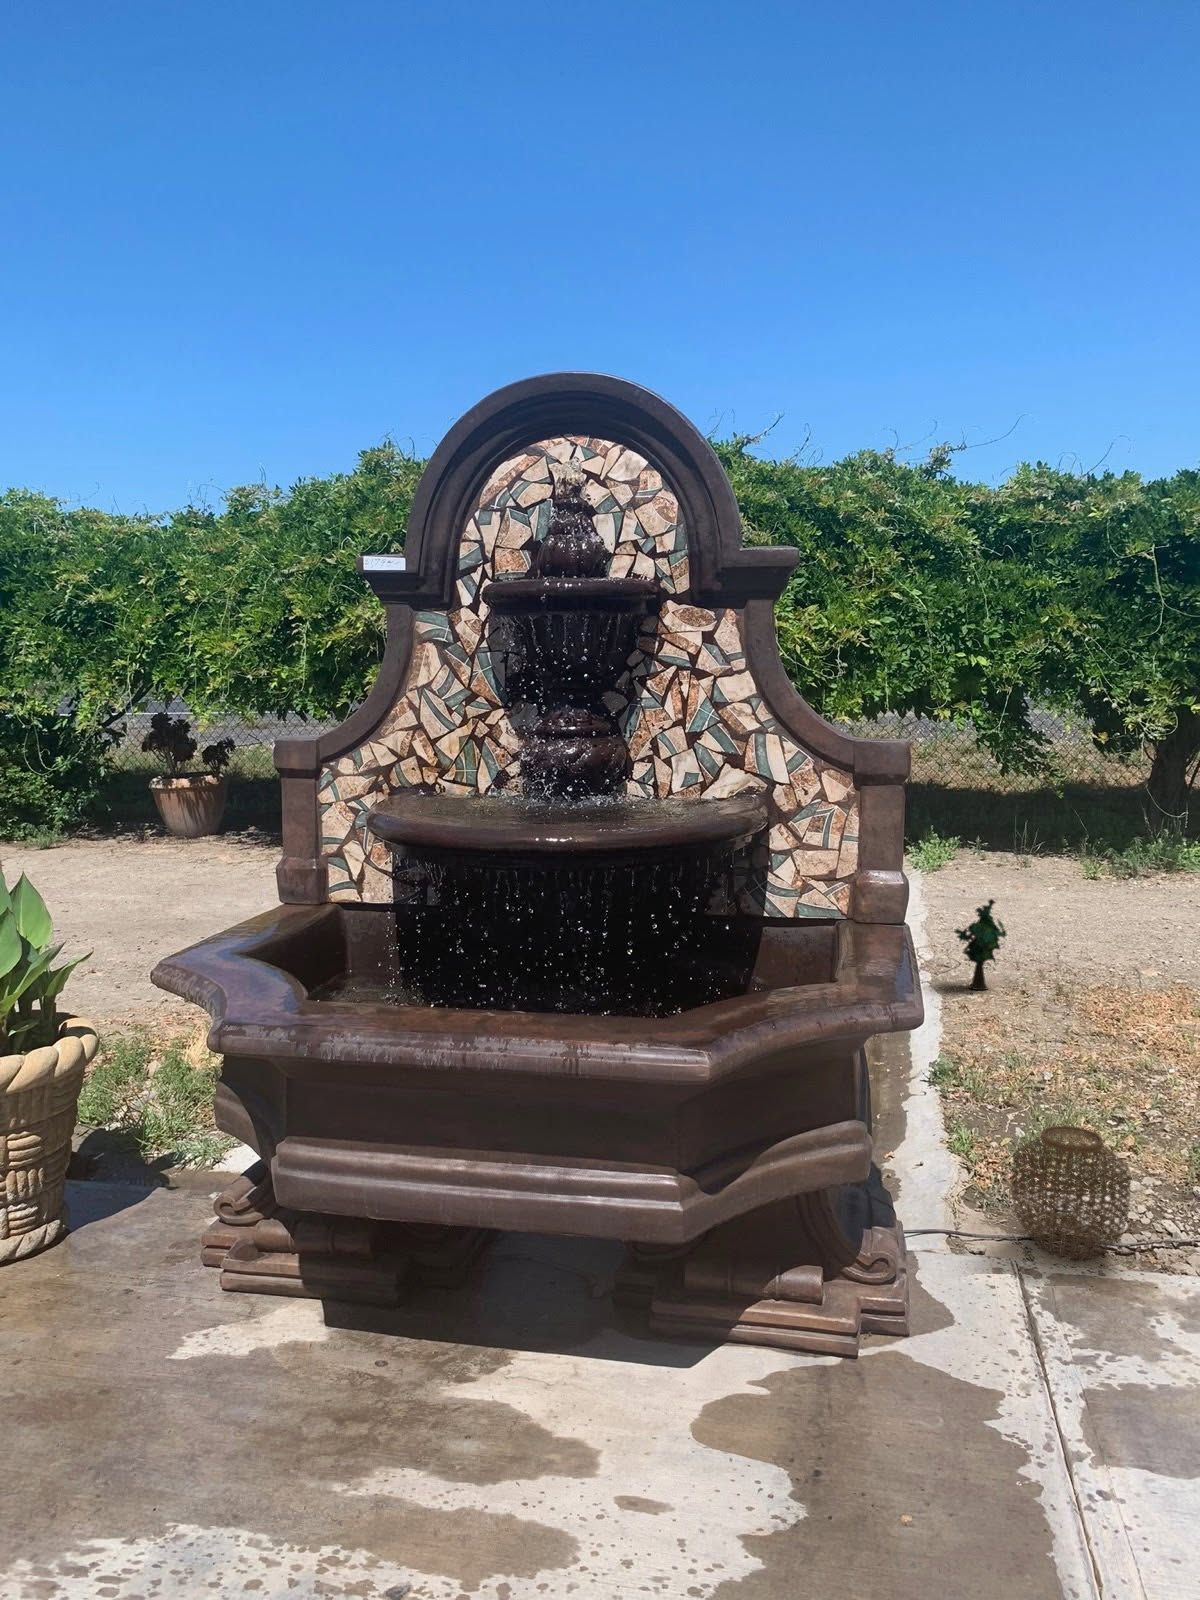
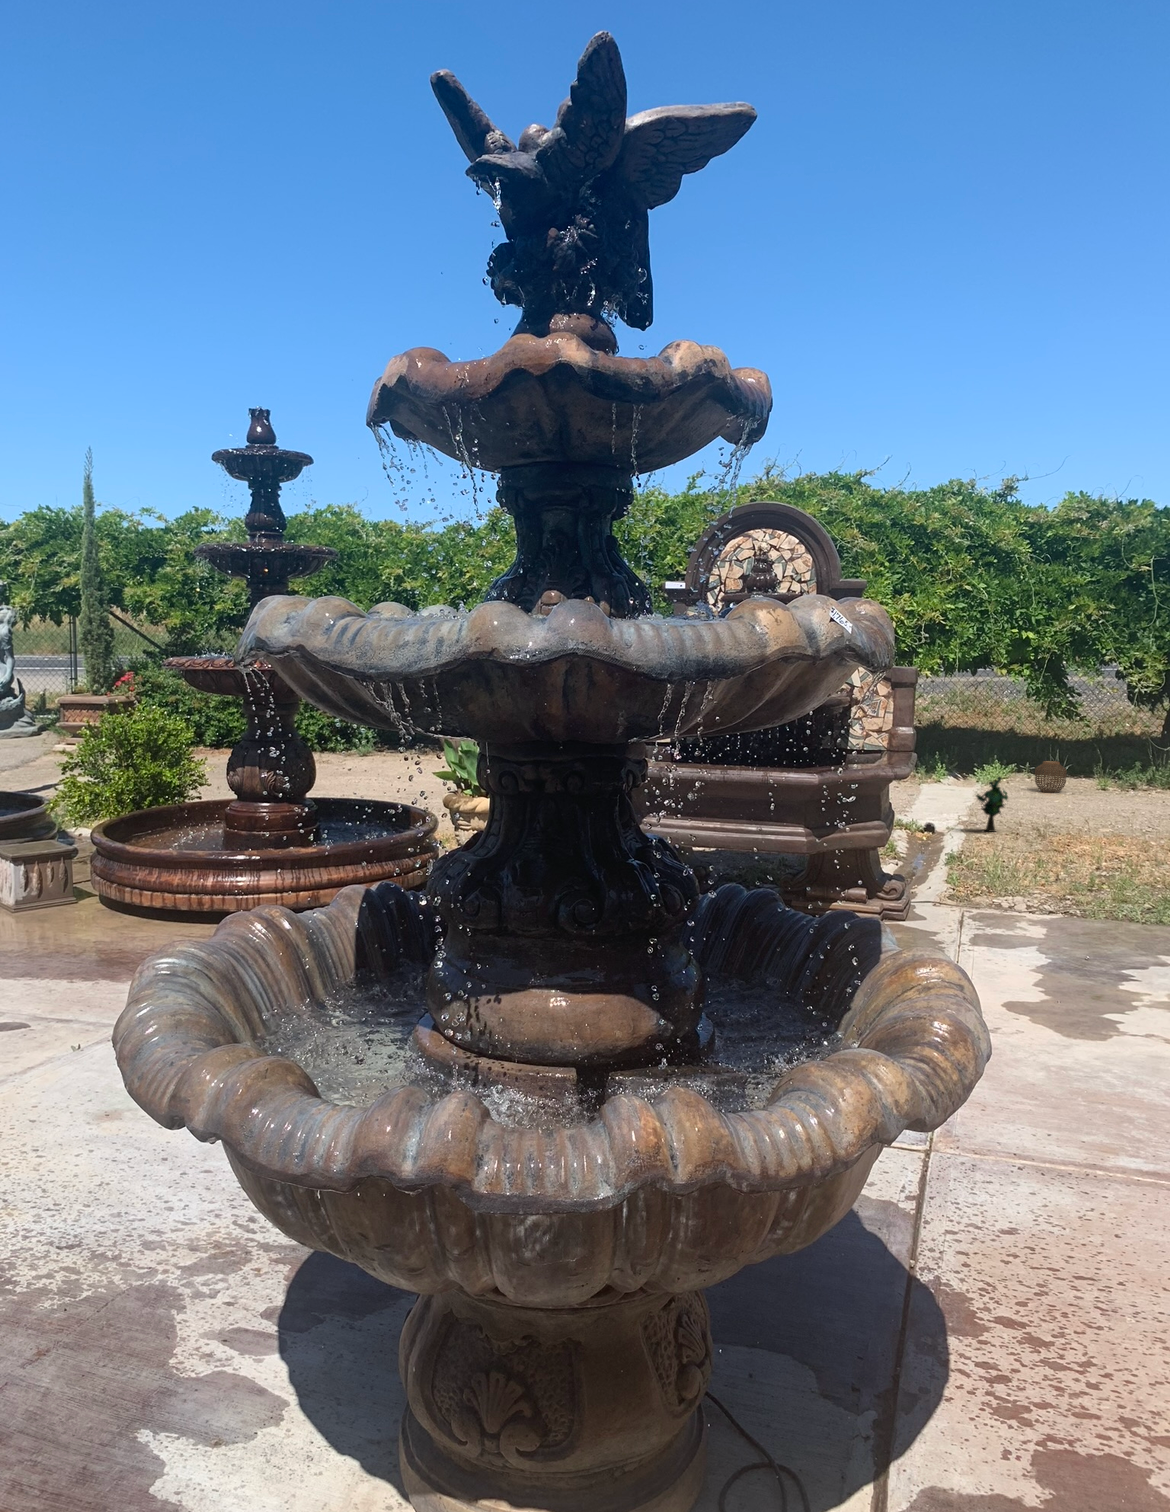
woven basket: present [1012,1126,1131,1259] -> present [1035,761,1067,793]

